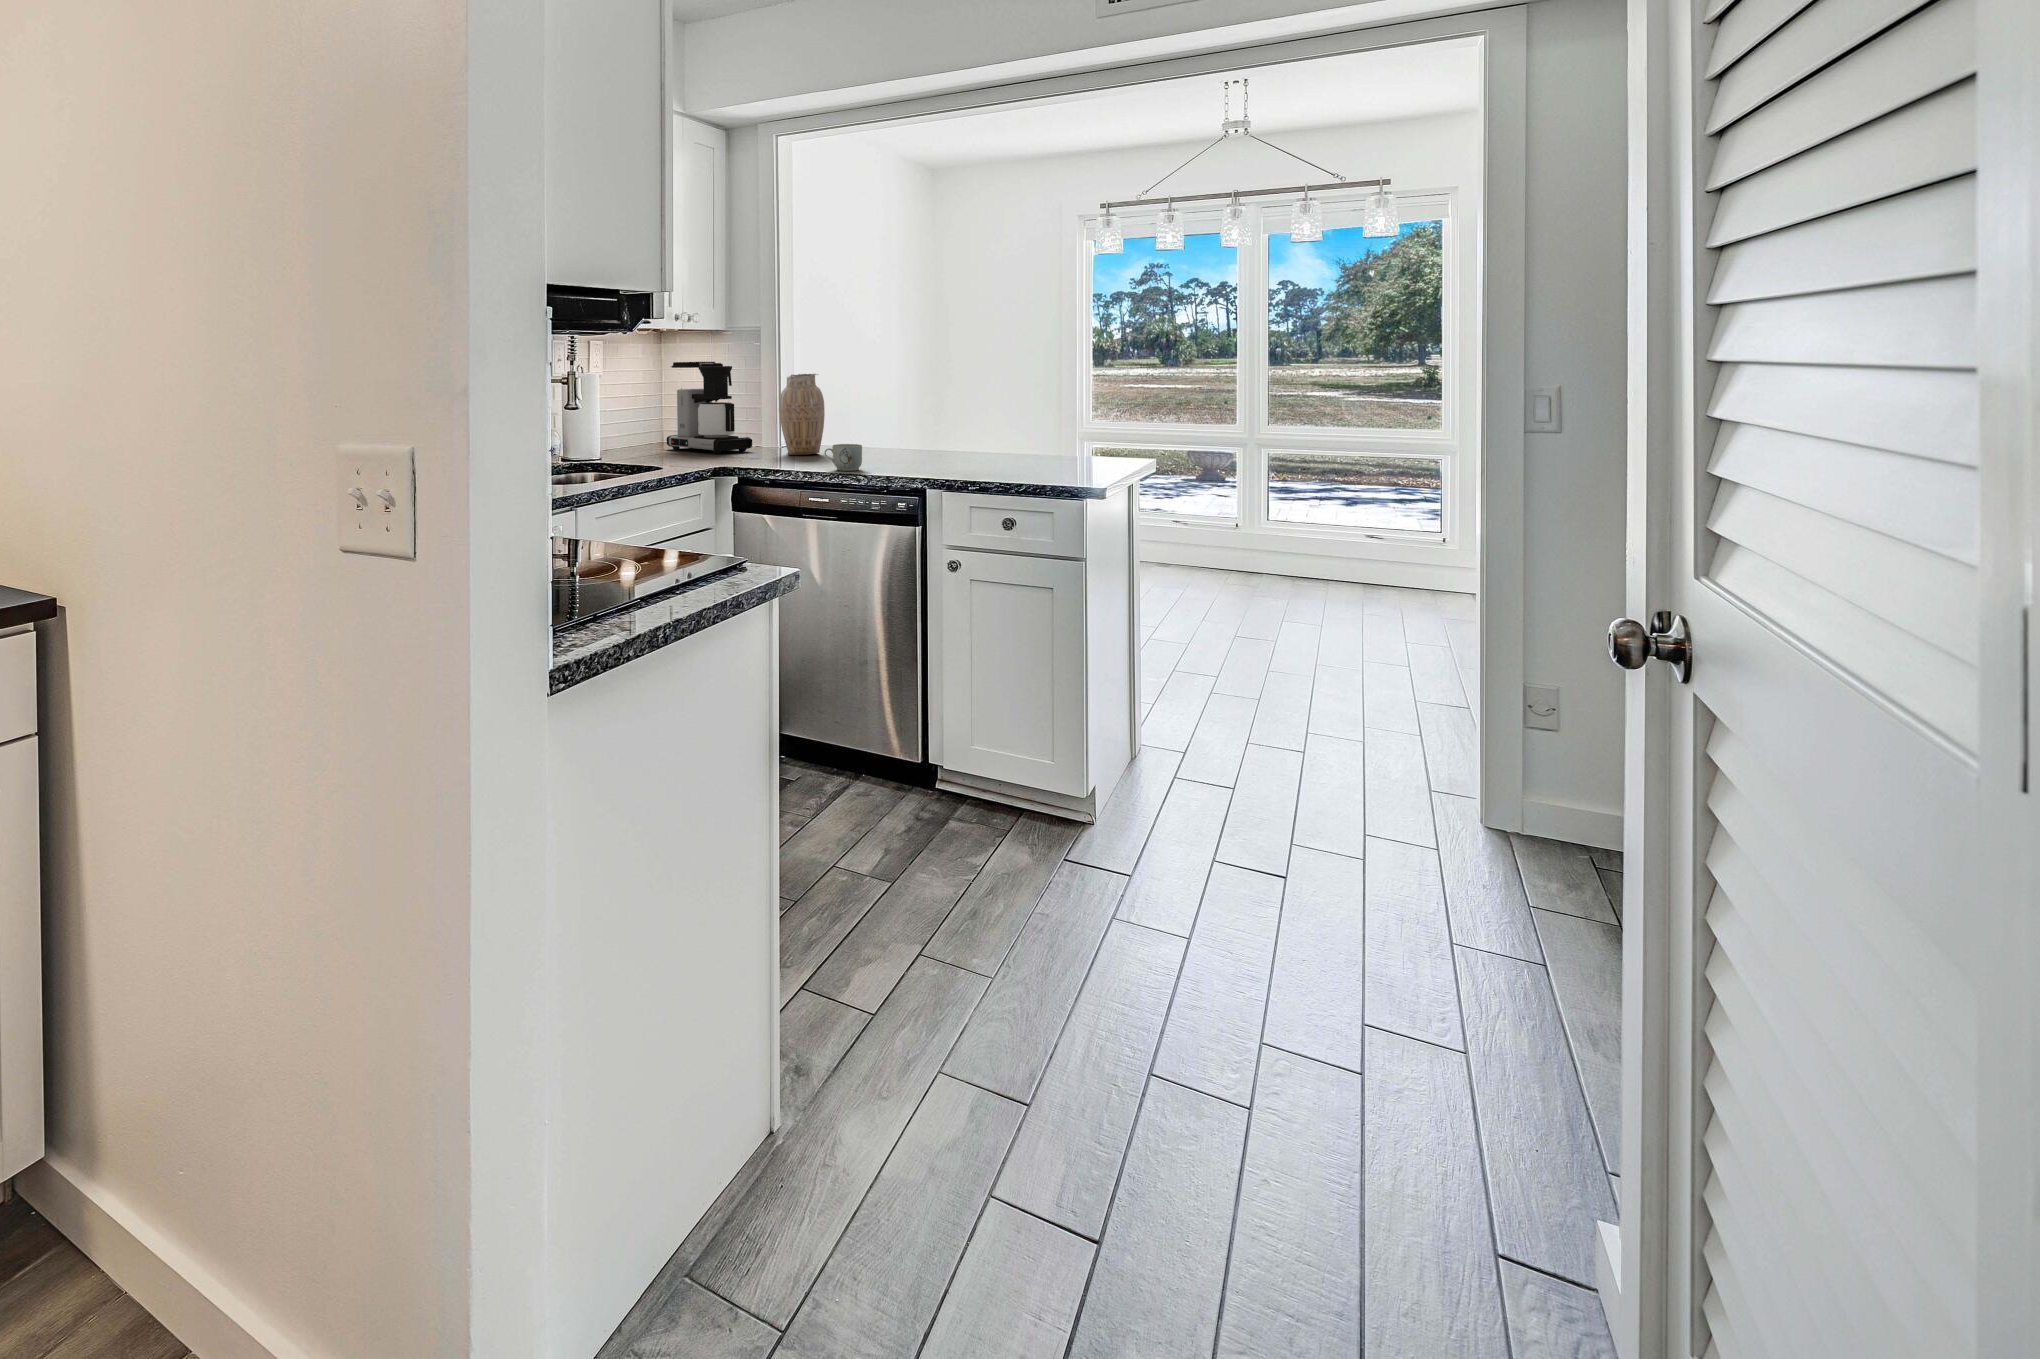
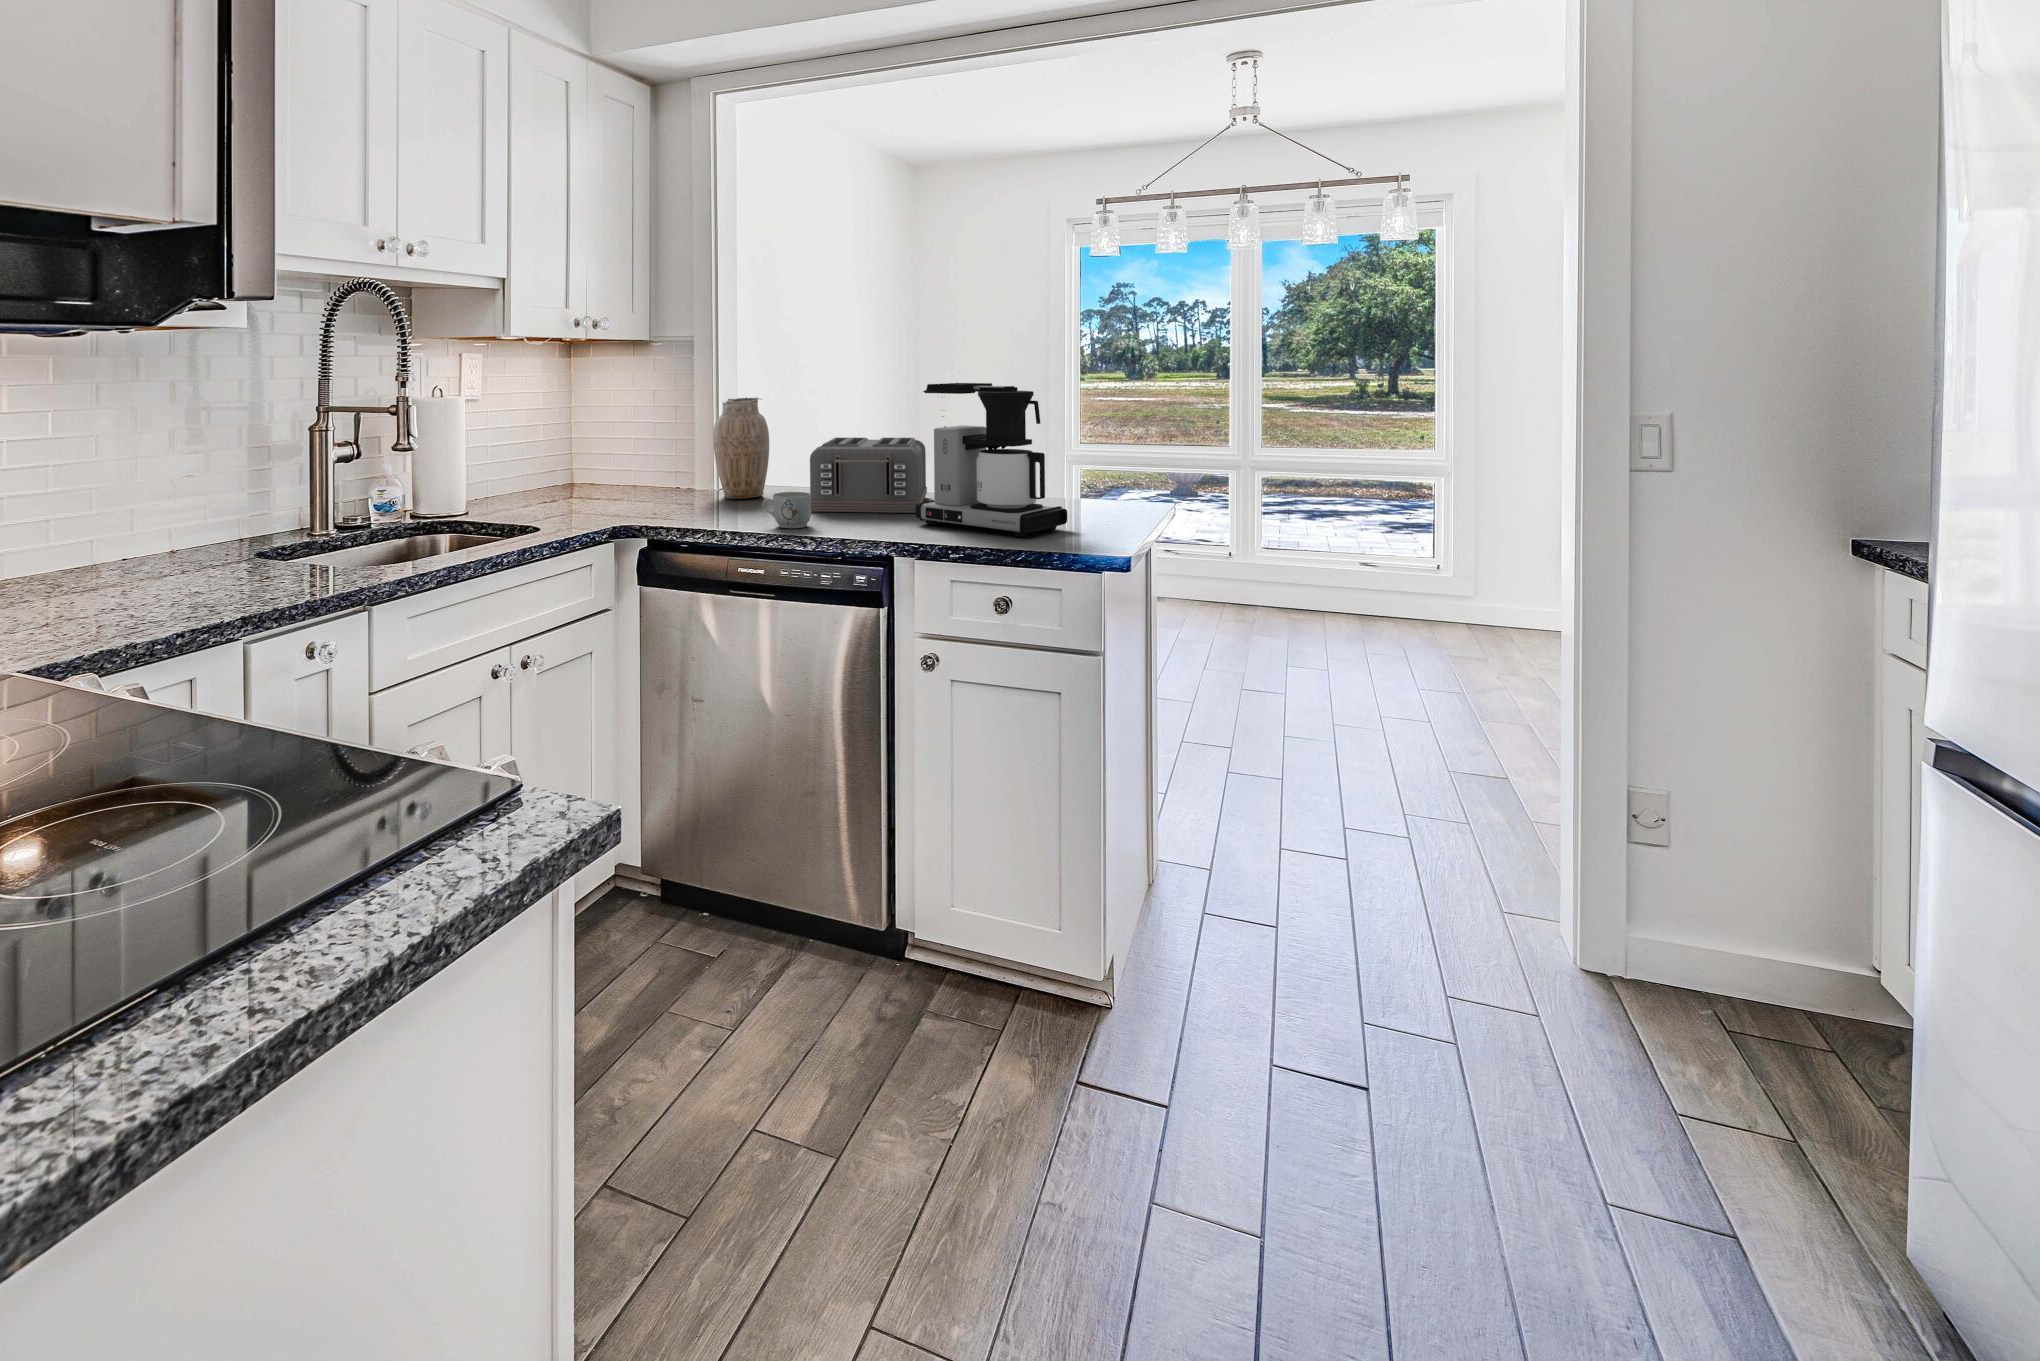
coffee maker: present [667,362,752,454] -> present [915,383,1067,537]
toaster: none [859,406,956,464] -> present [810,438,927,513]

